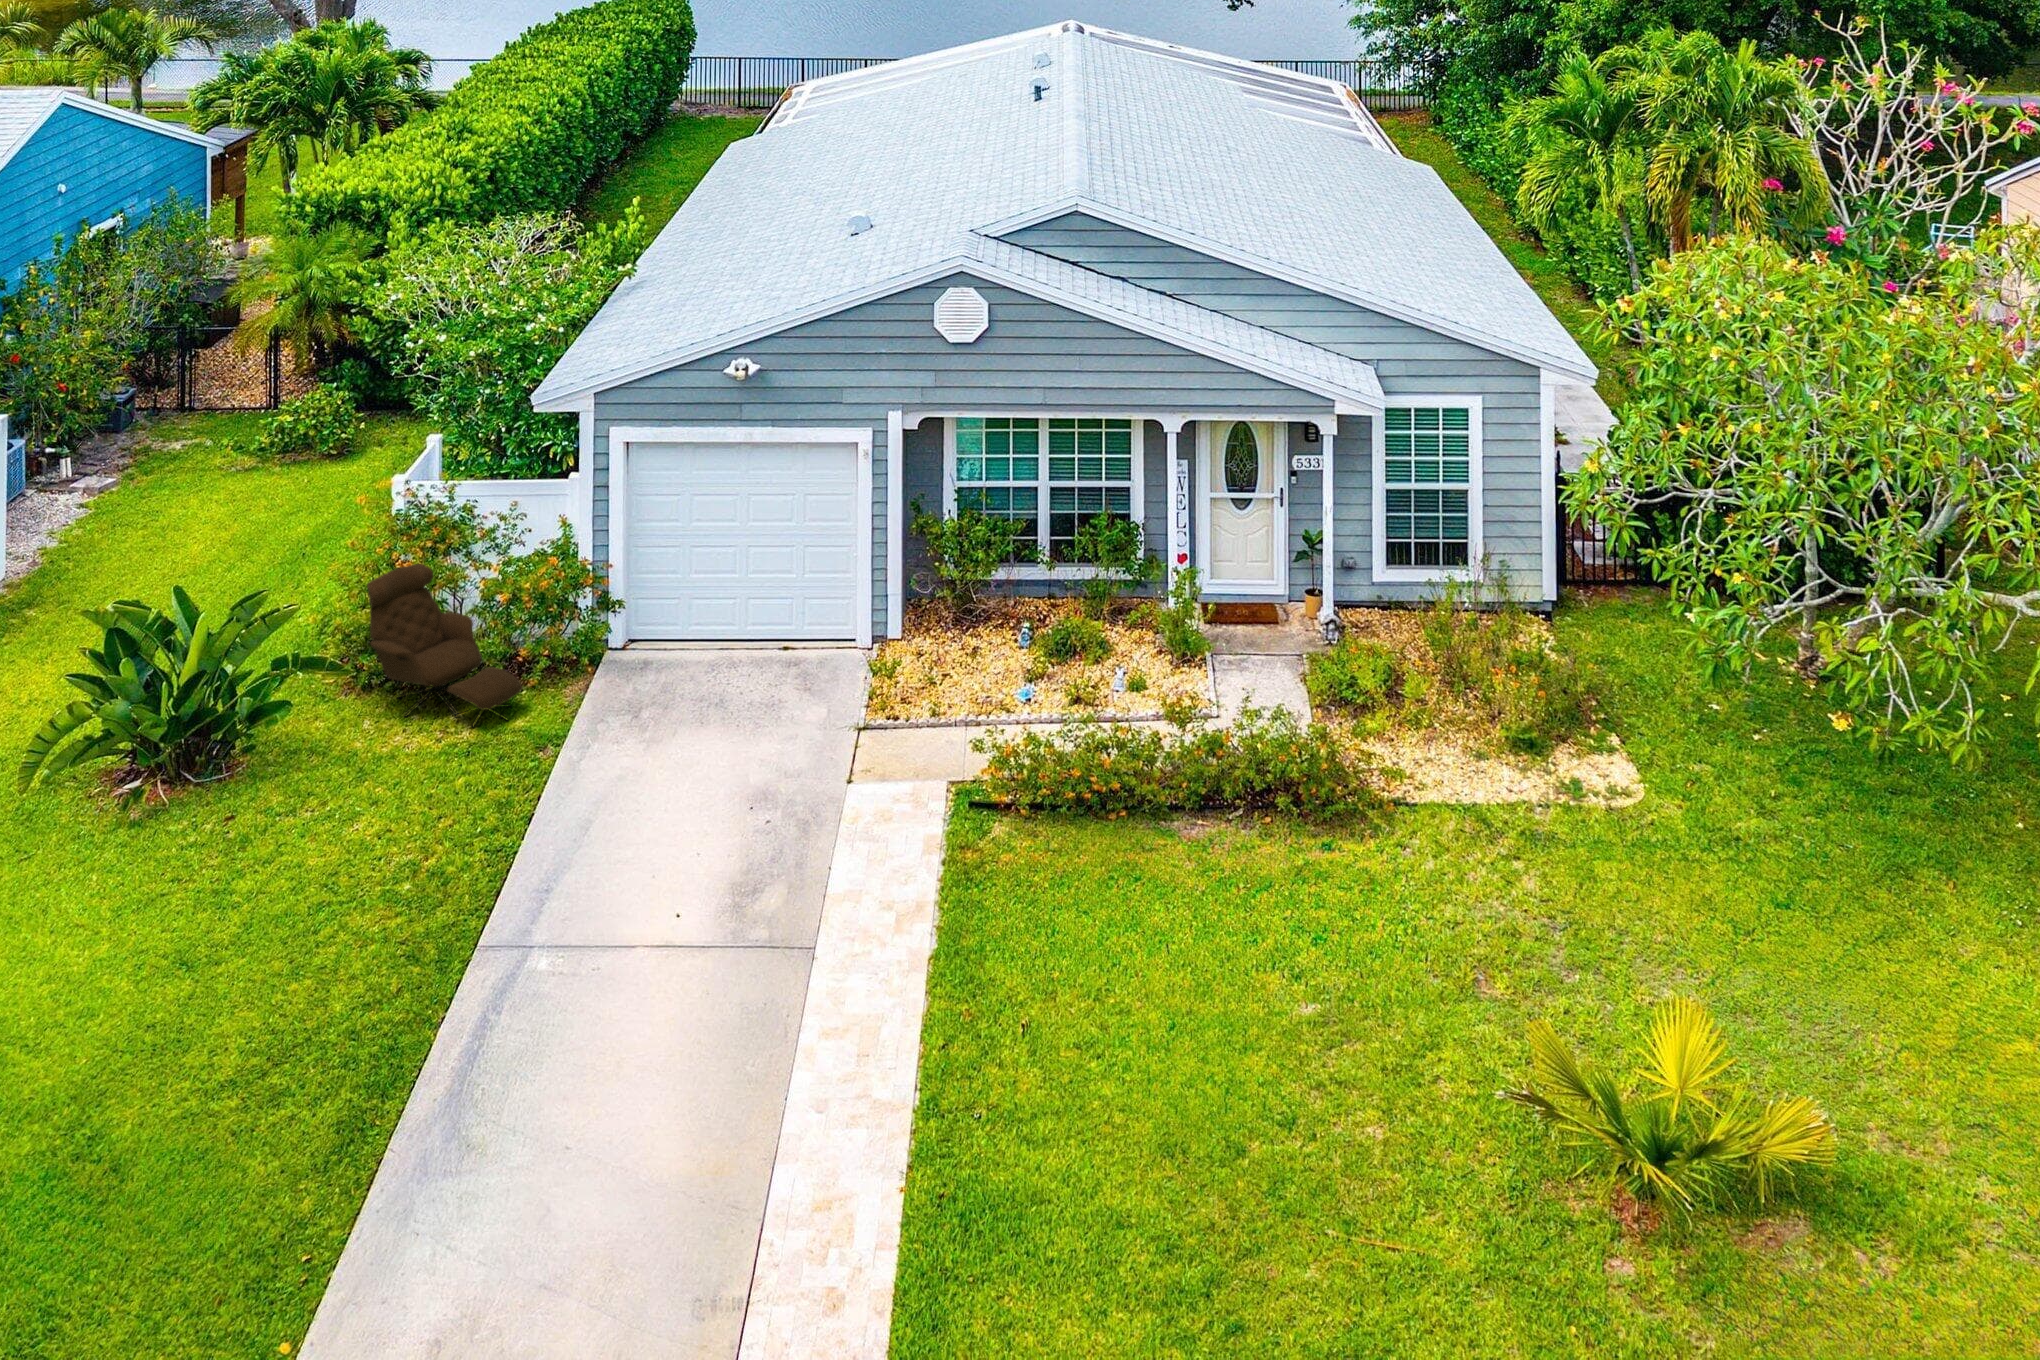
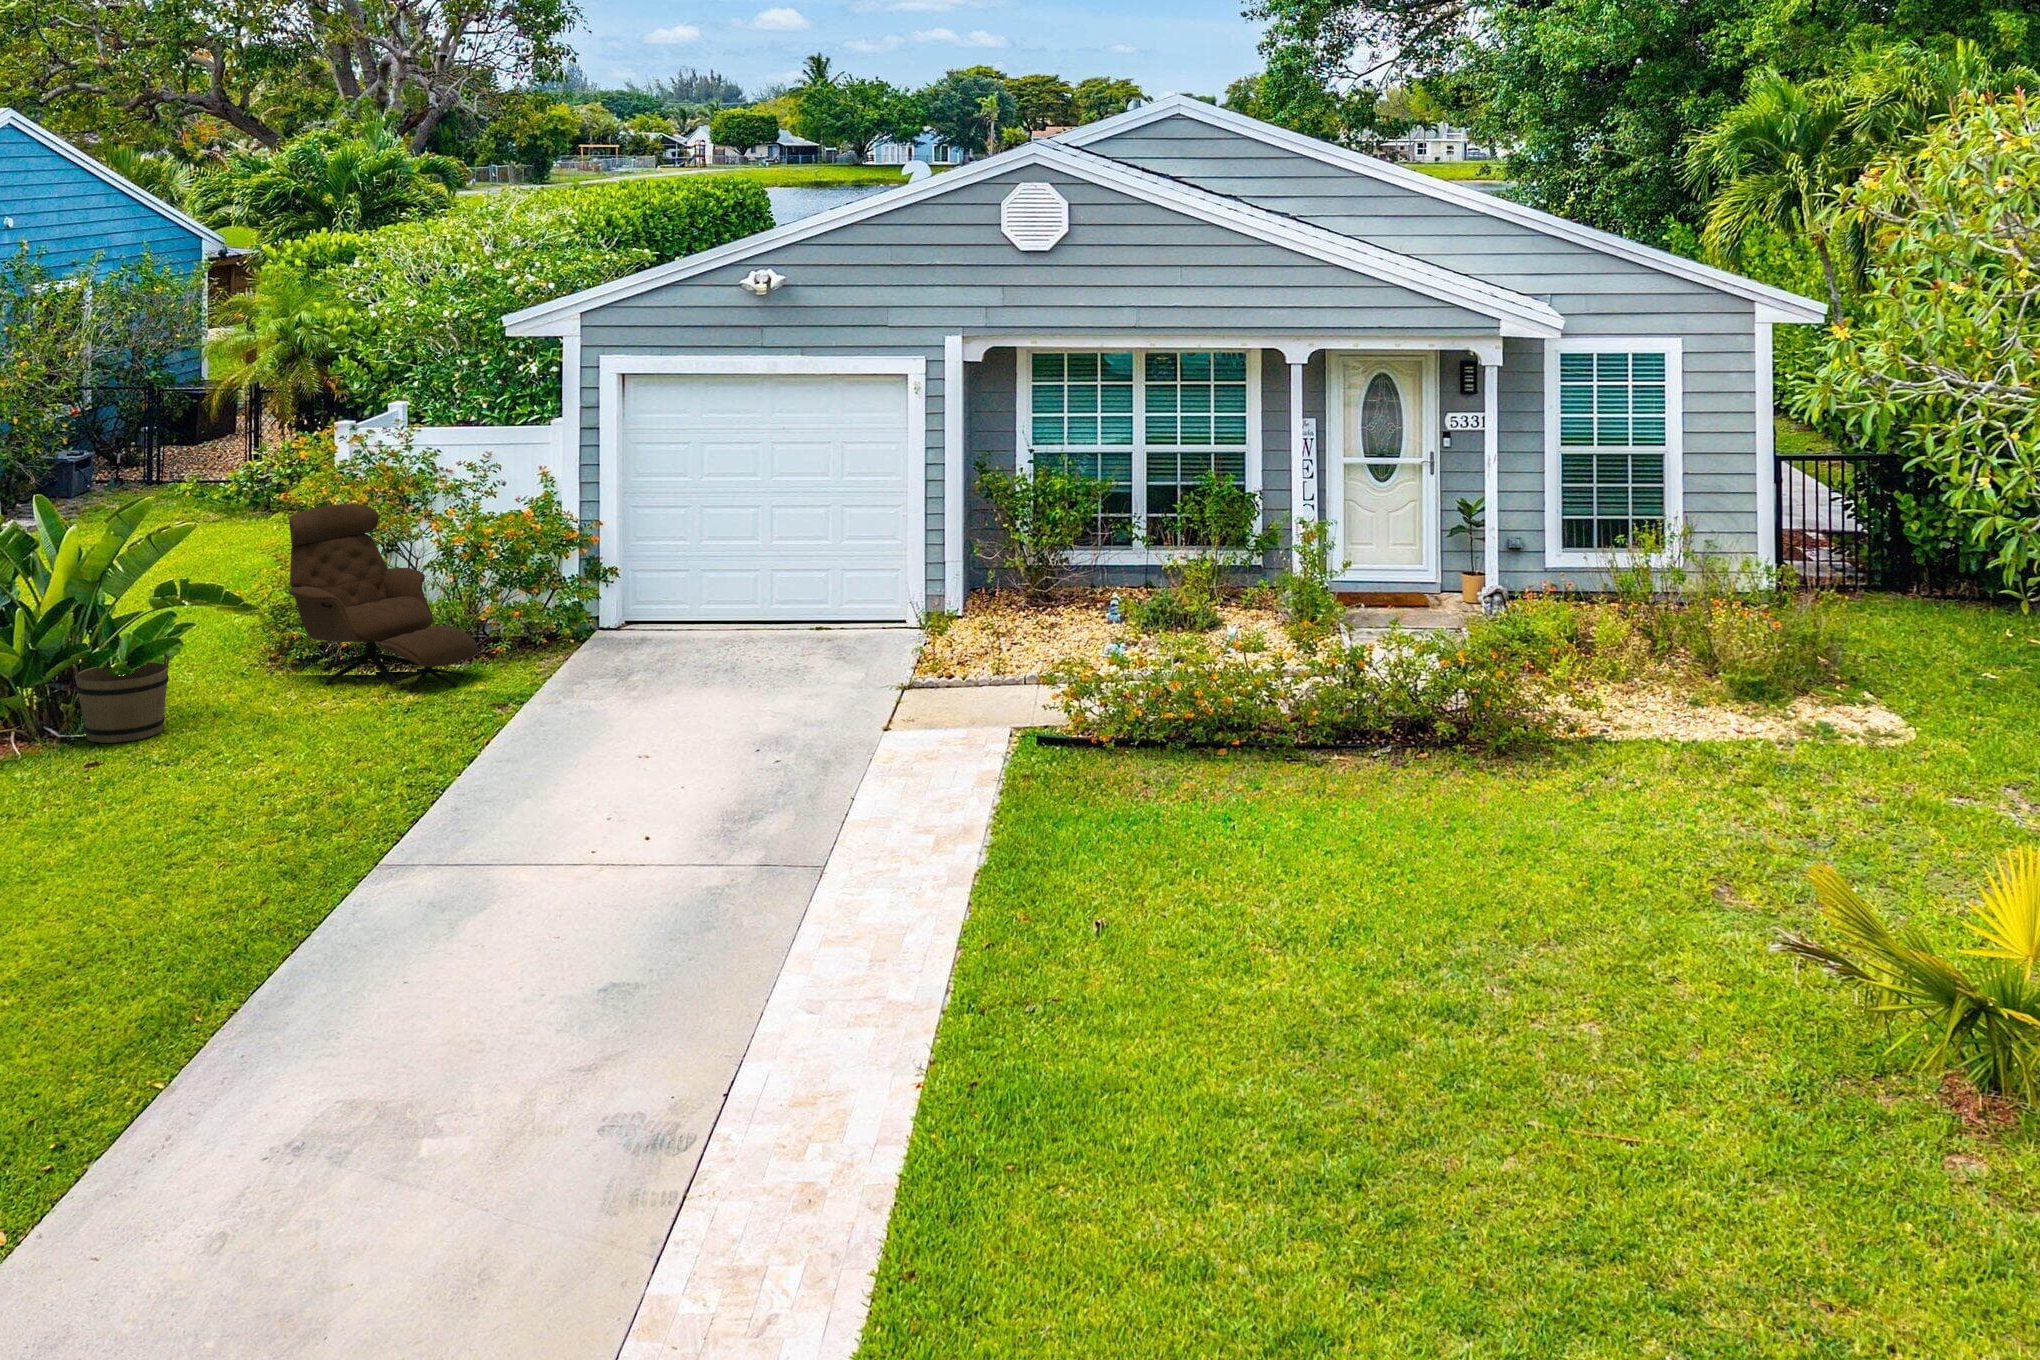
bucket: none [221,715,294,791] -> present [73,653,169,743]

